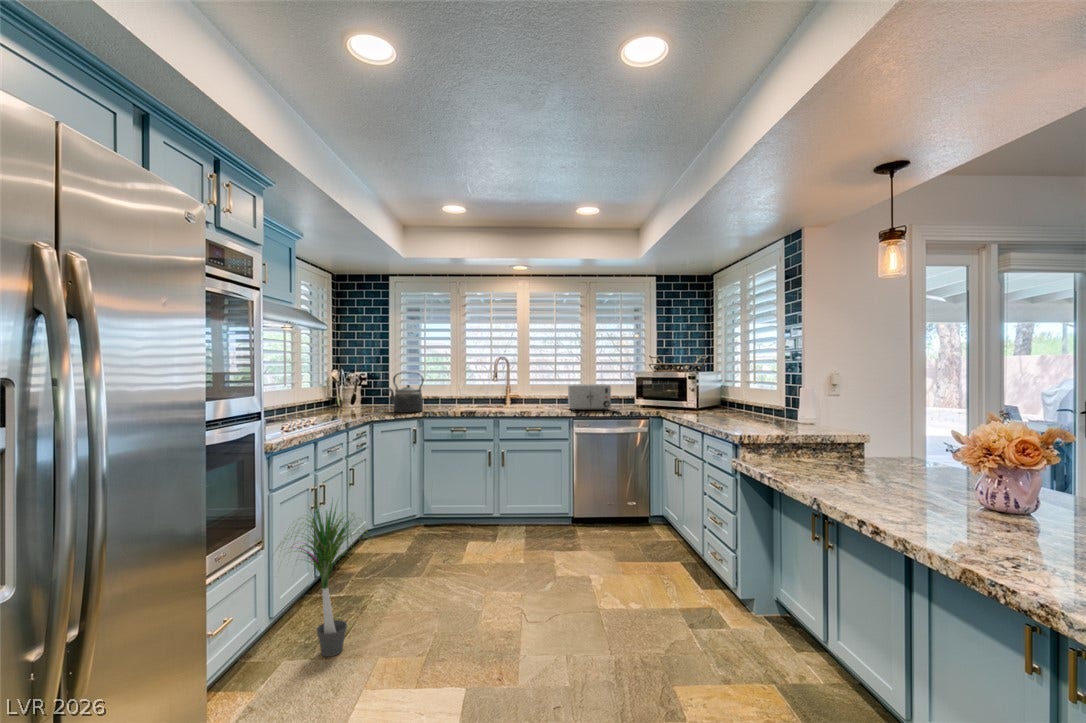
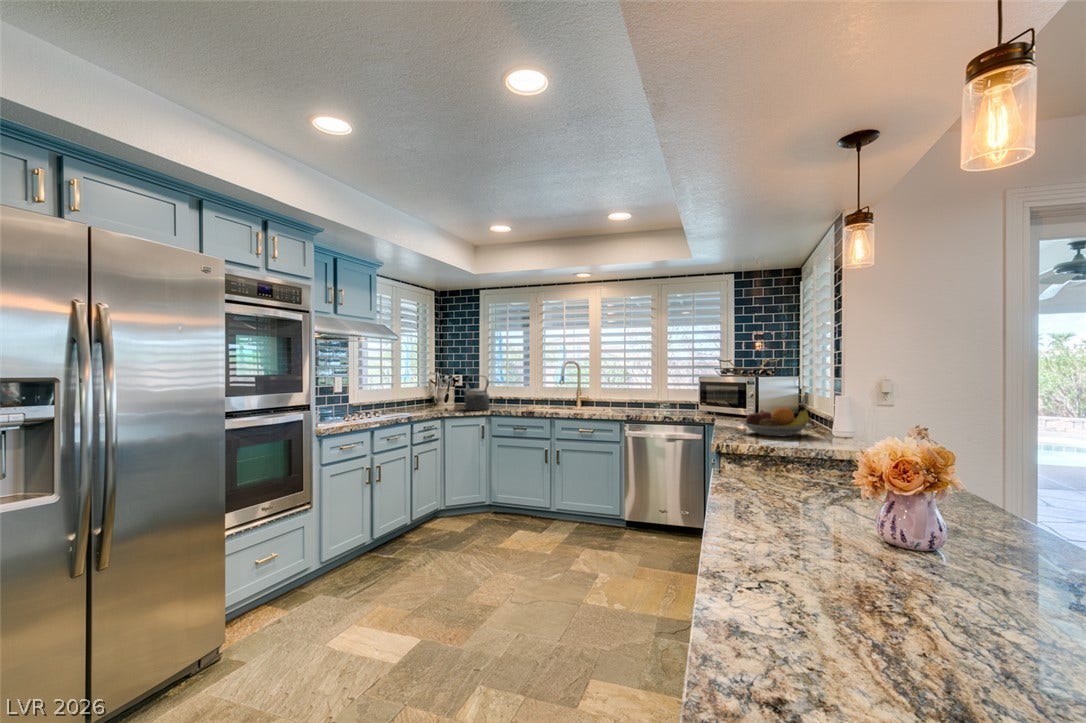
toaster: present [568,384,611,411] -> none [619,388,664,415]
fruit bowl: none [722,400,785,426] -> present [740,407,811,436]
potted plant: present [276,503,366,657] -> none [301,467,389,597]

